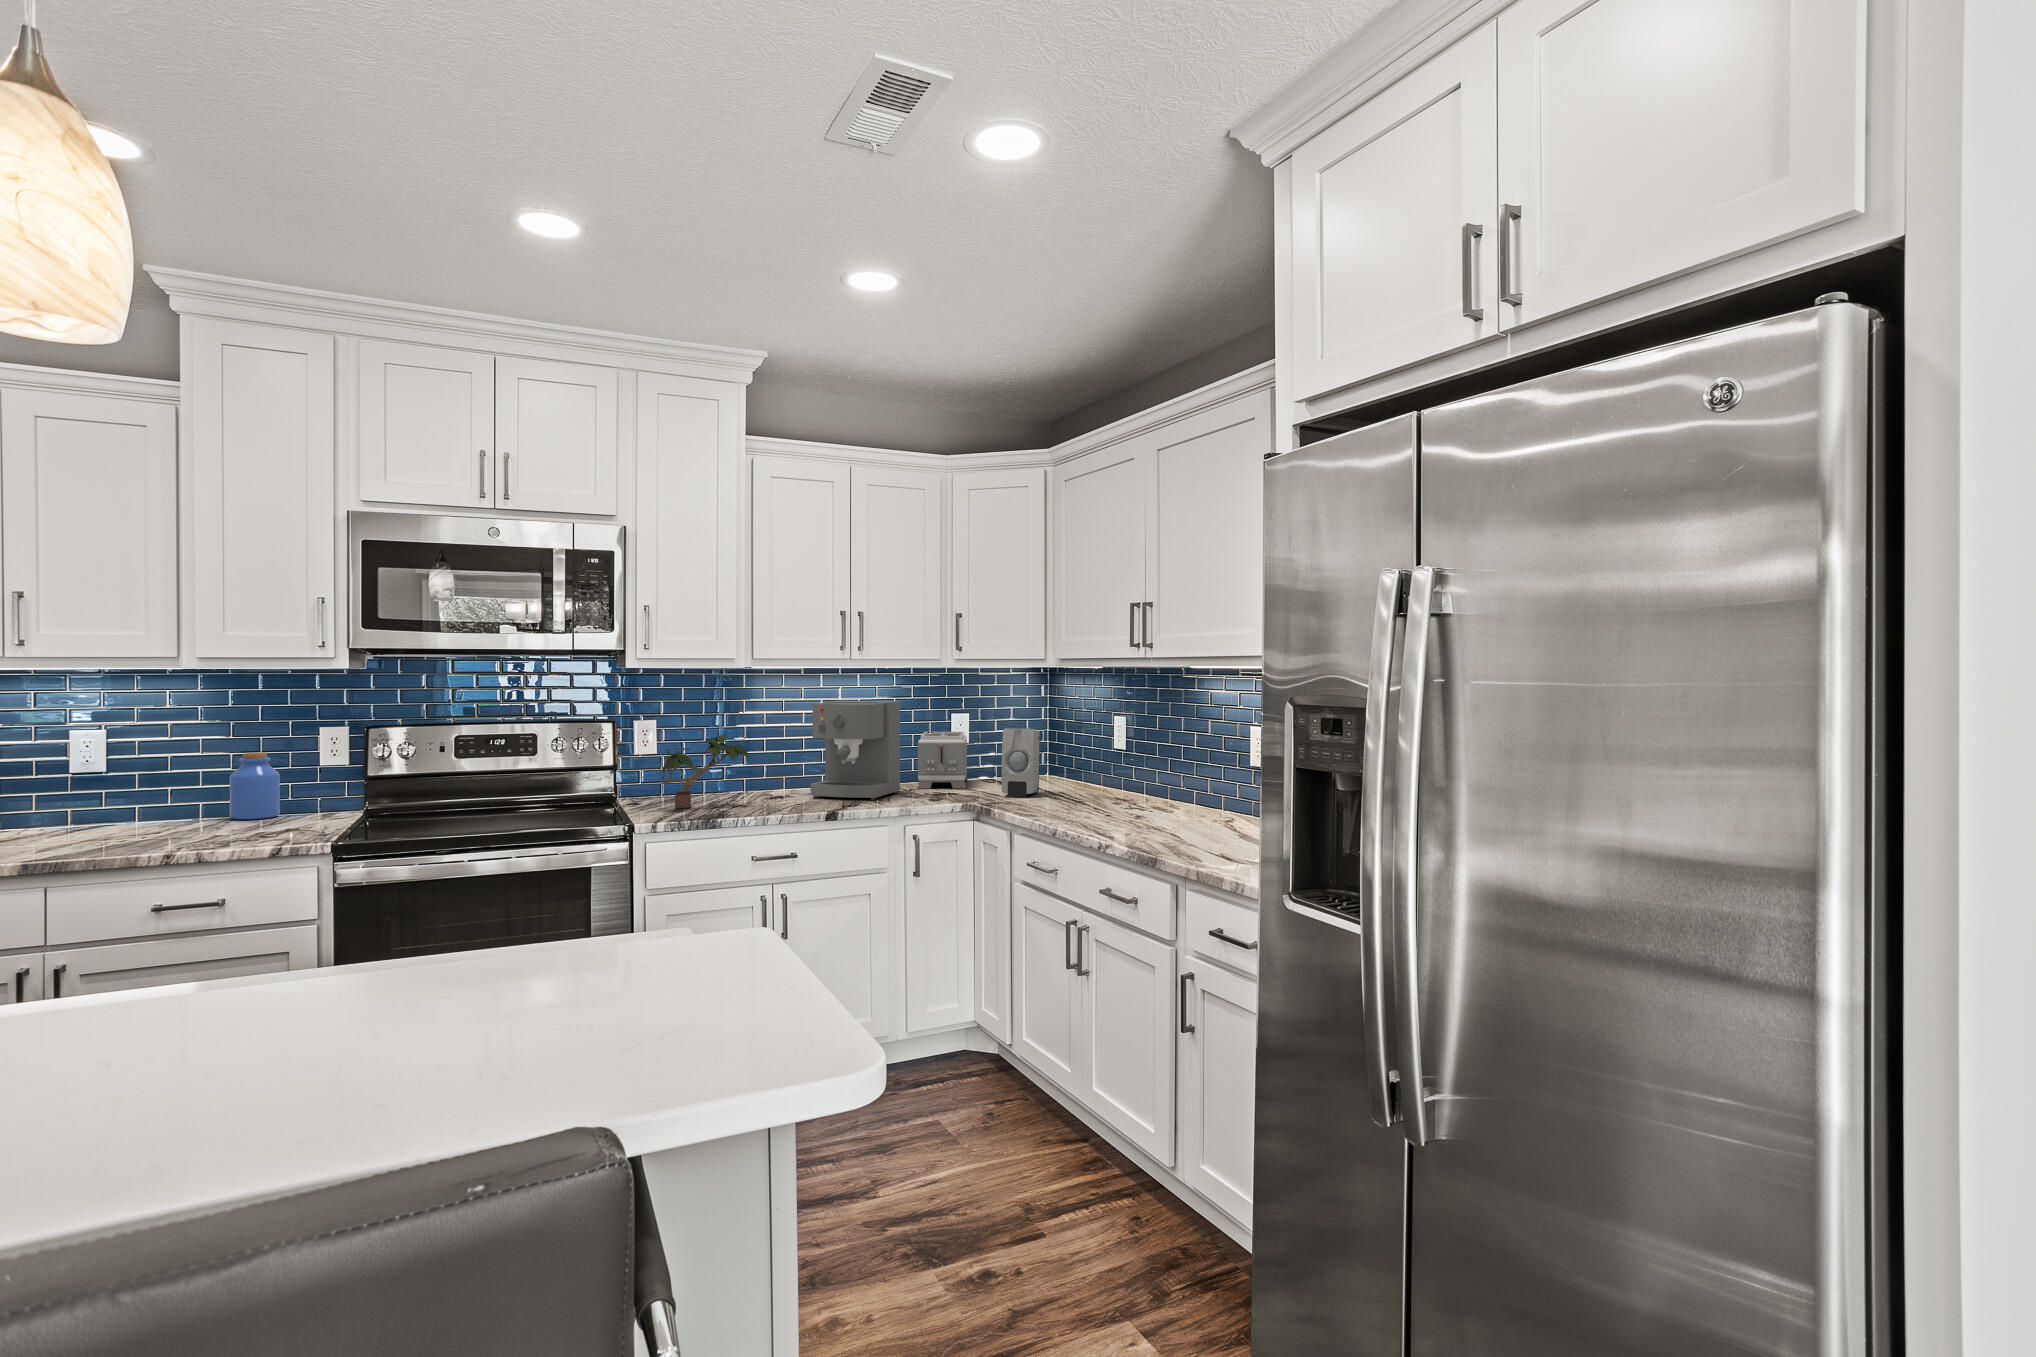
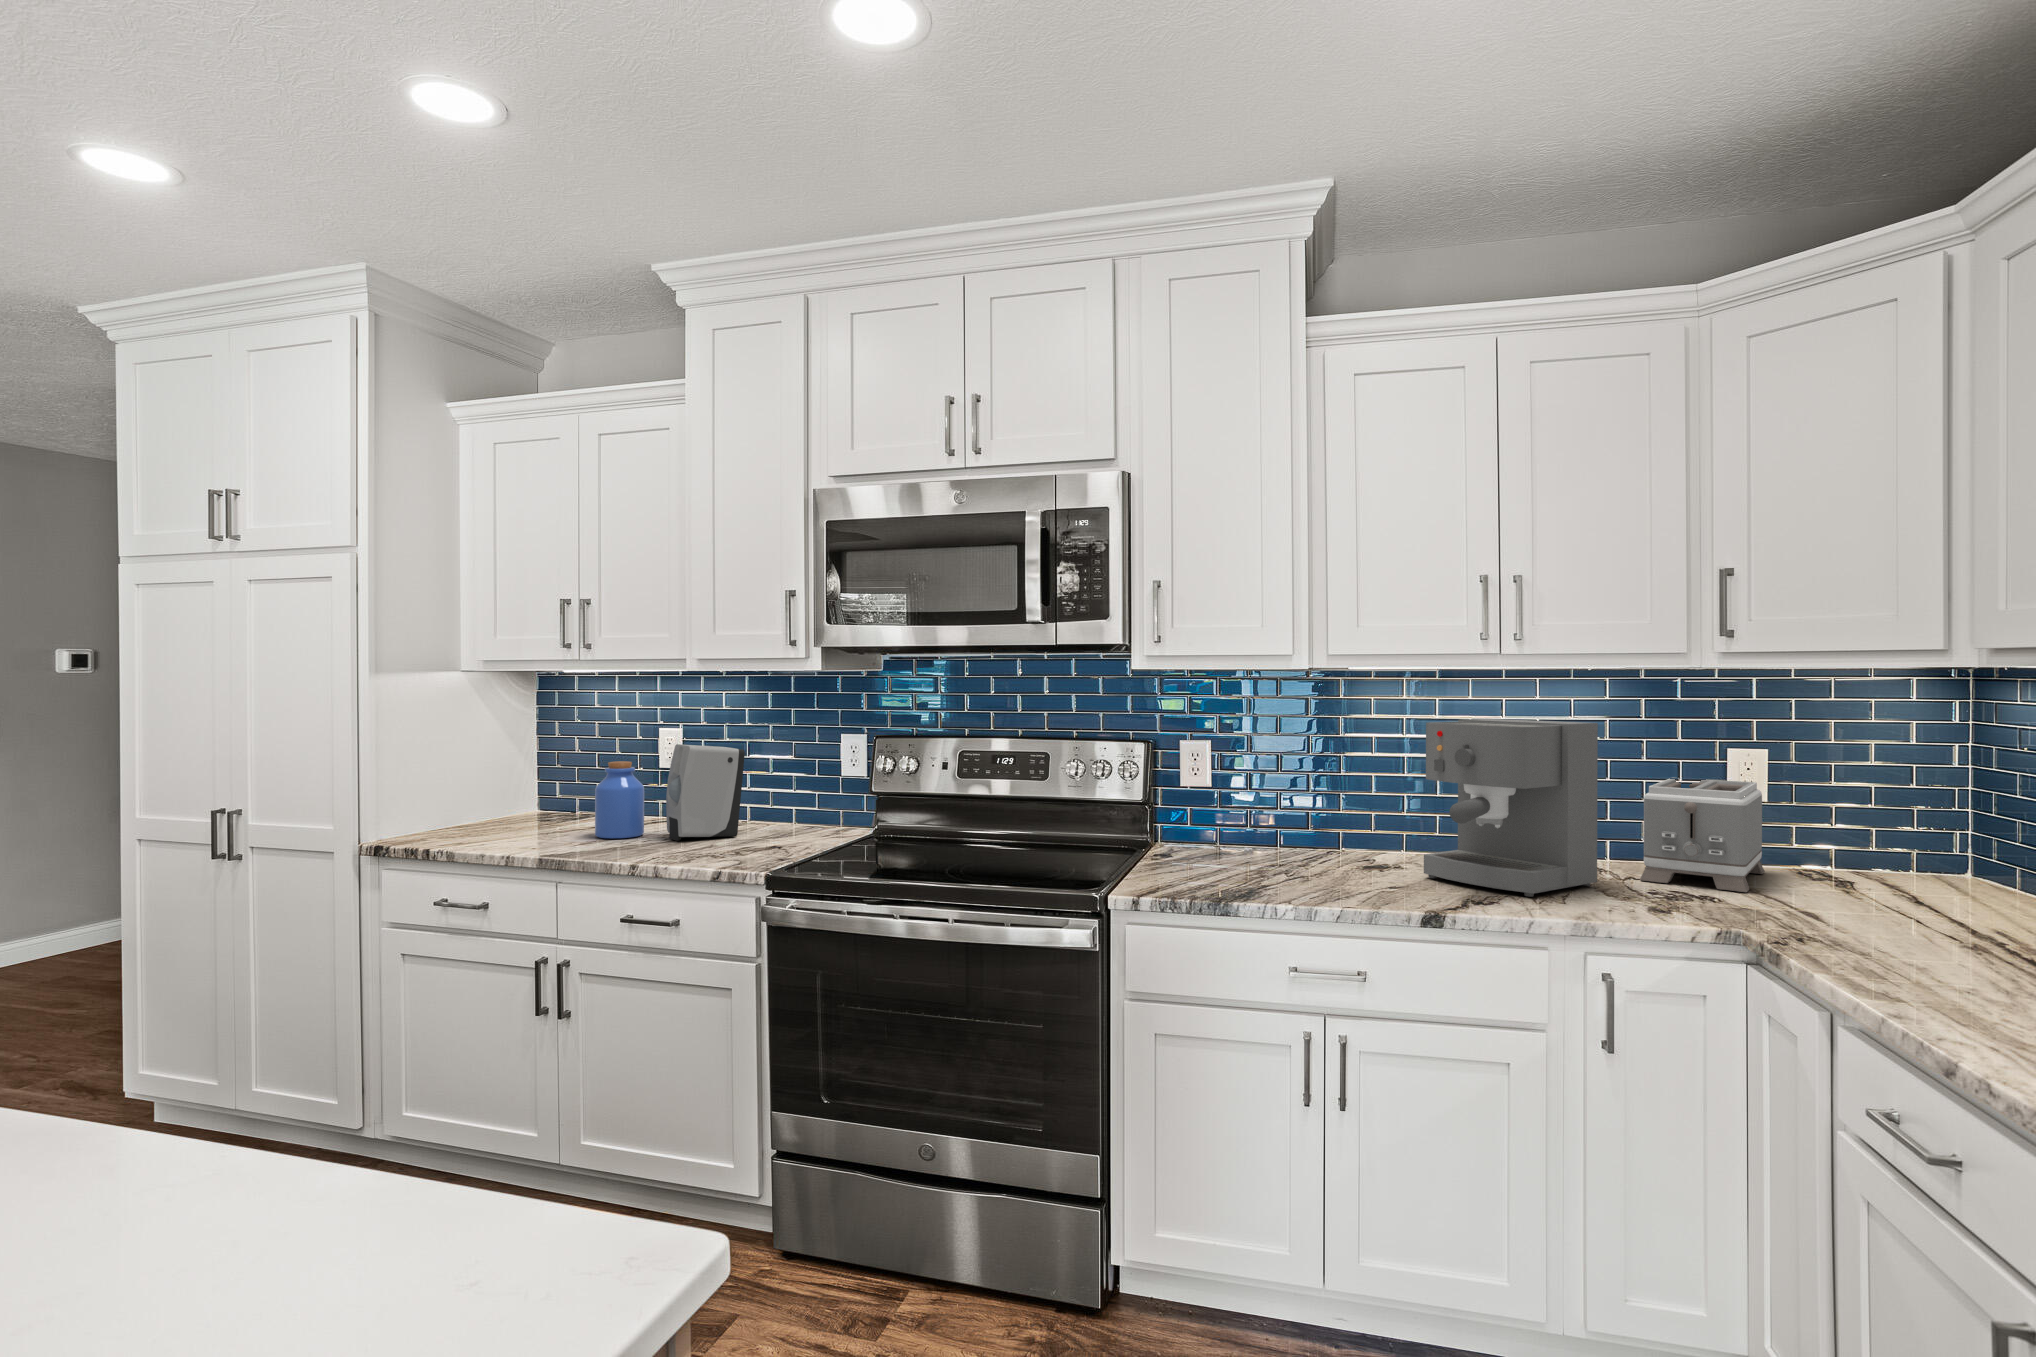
soap dispenser: present [1002,728,1040,797] -> present [666,744,745,841]
potted plant: present [661,734,750,808] -> none [1164,760,1327,873]
jar: present [230,752,280,820] -> present [595,761,644,839]

